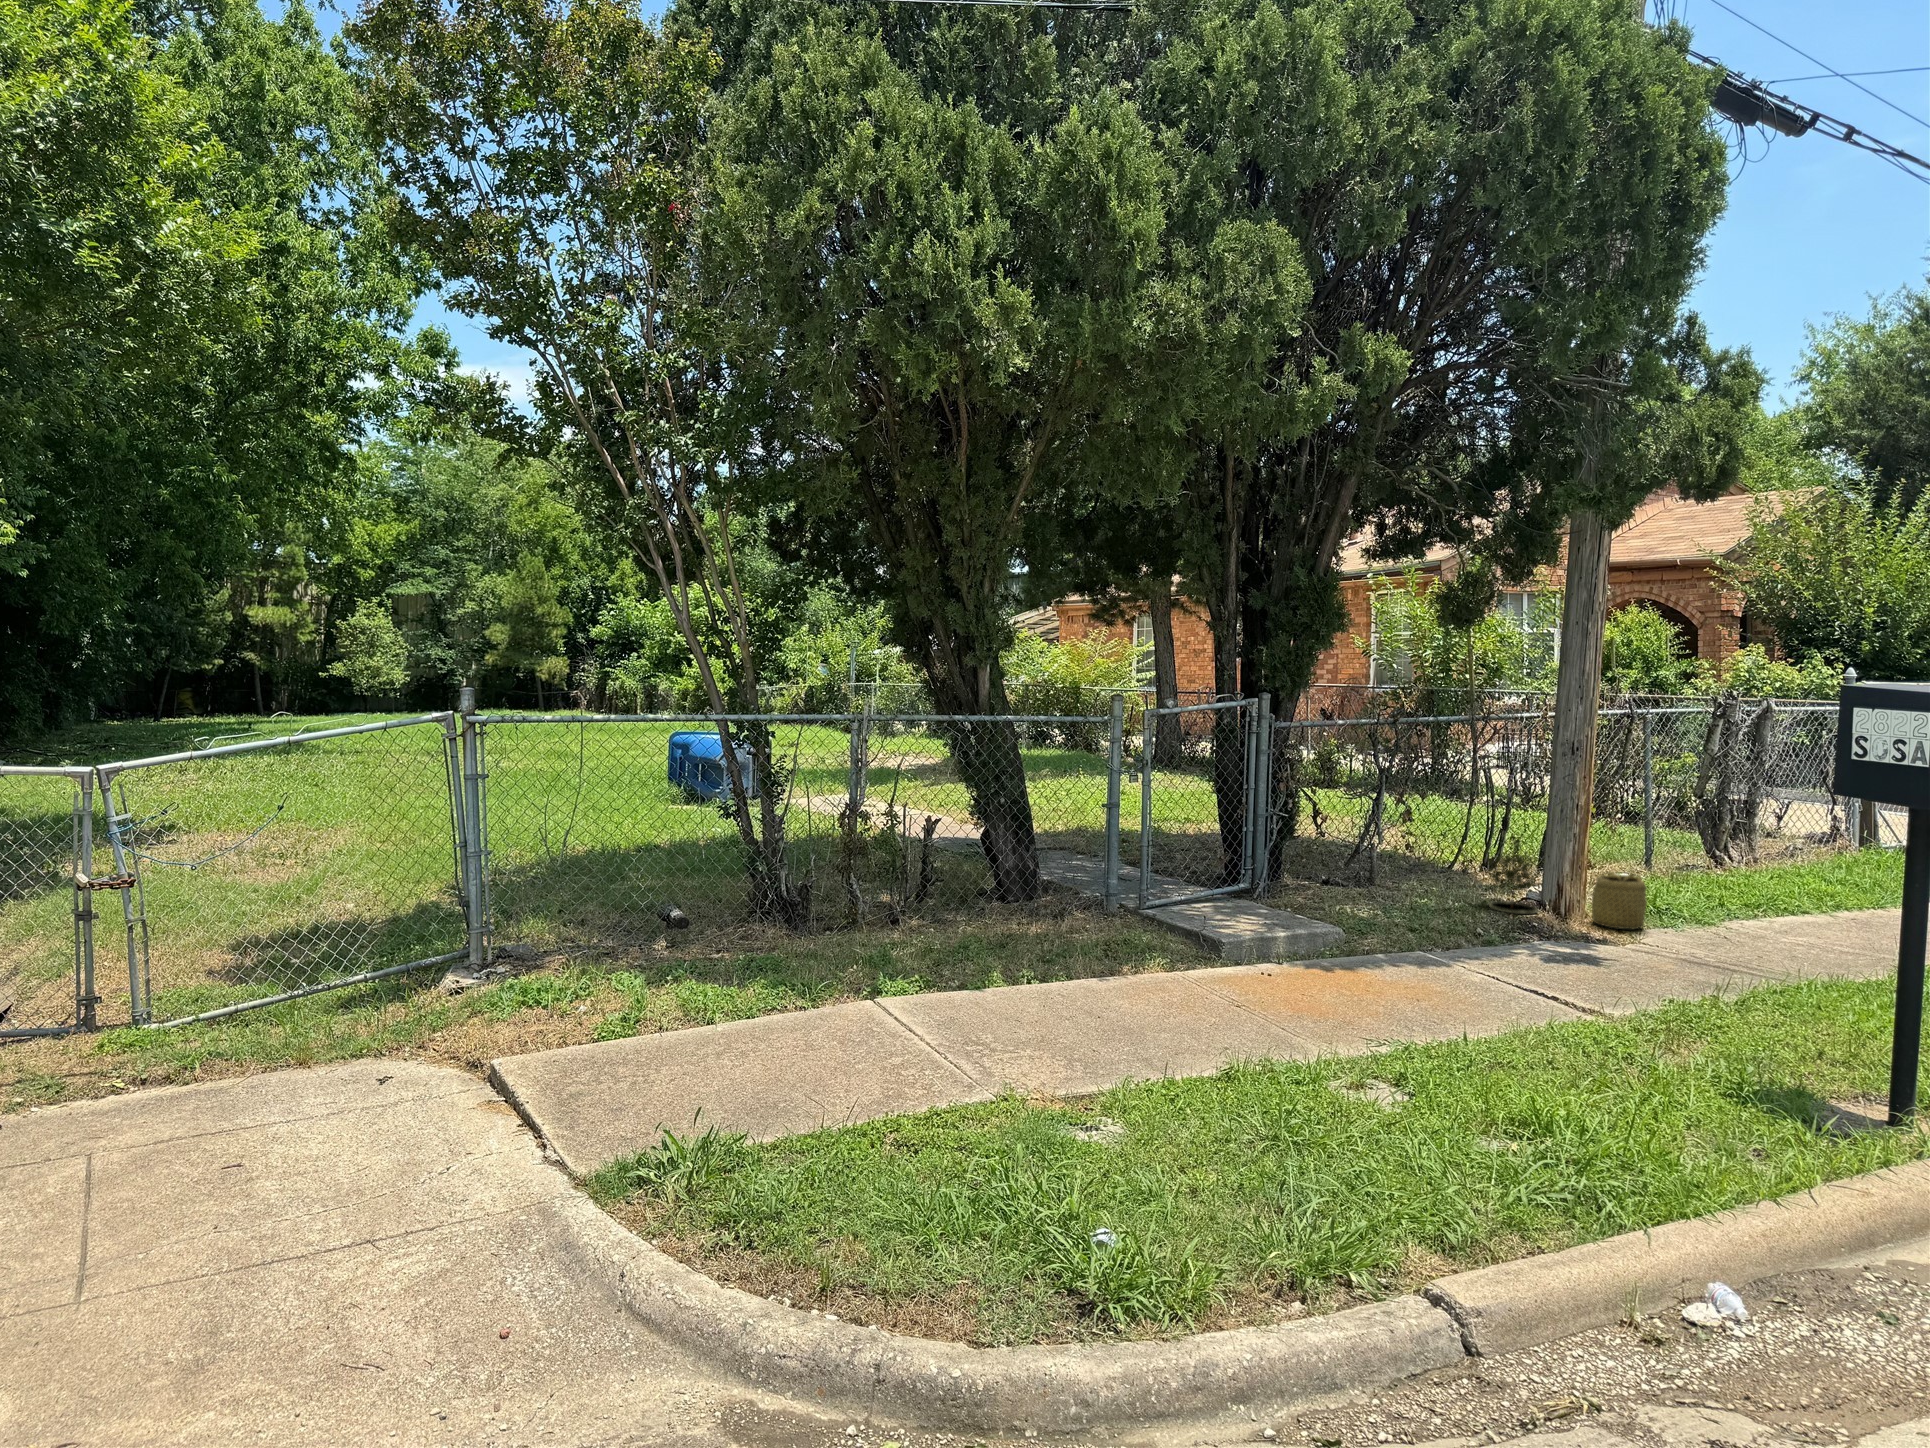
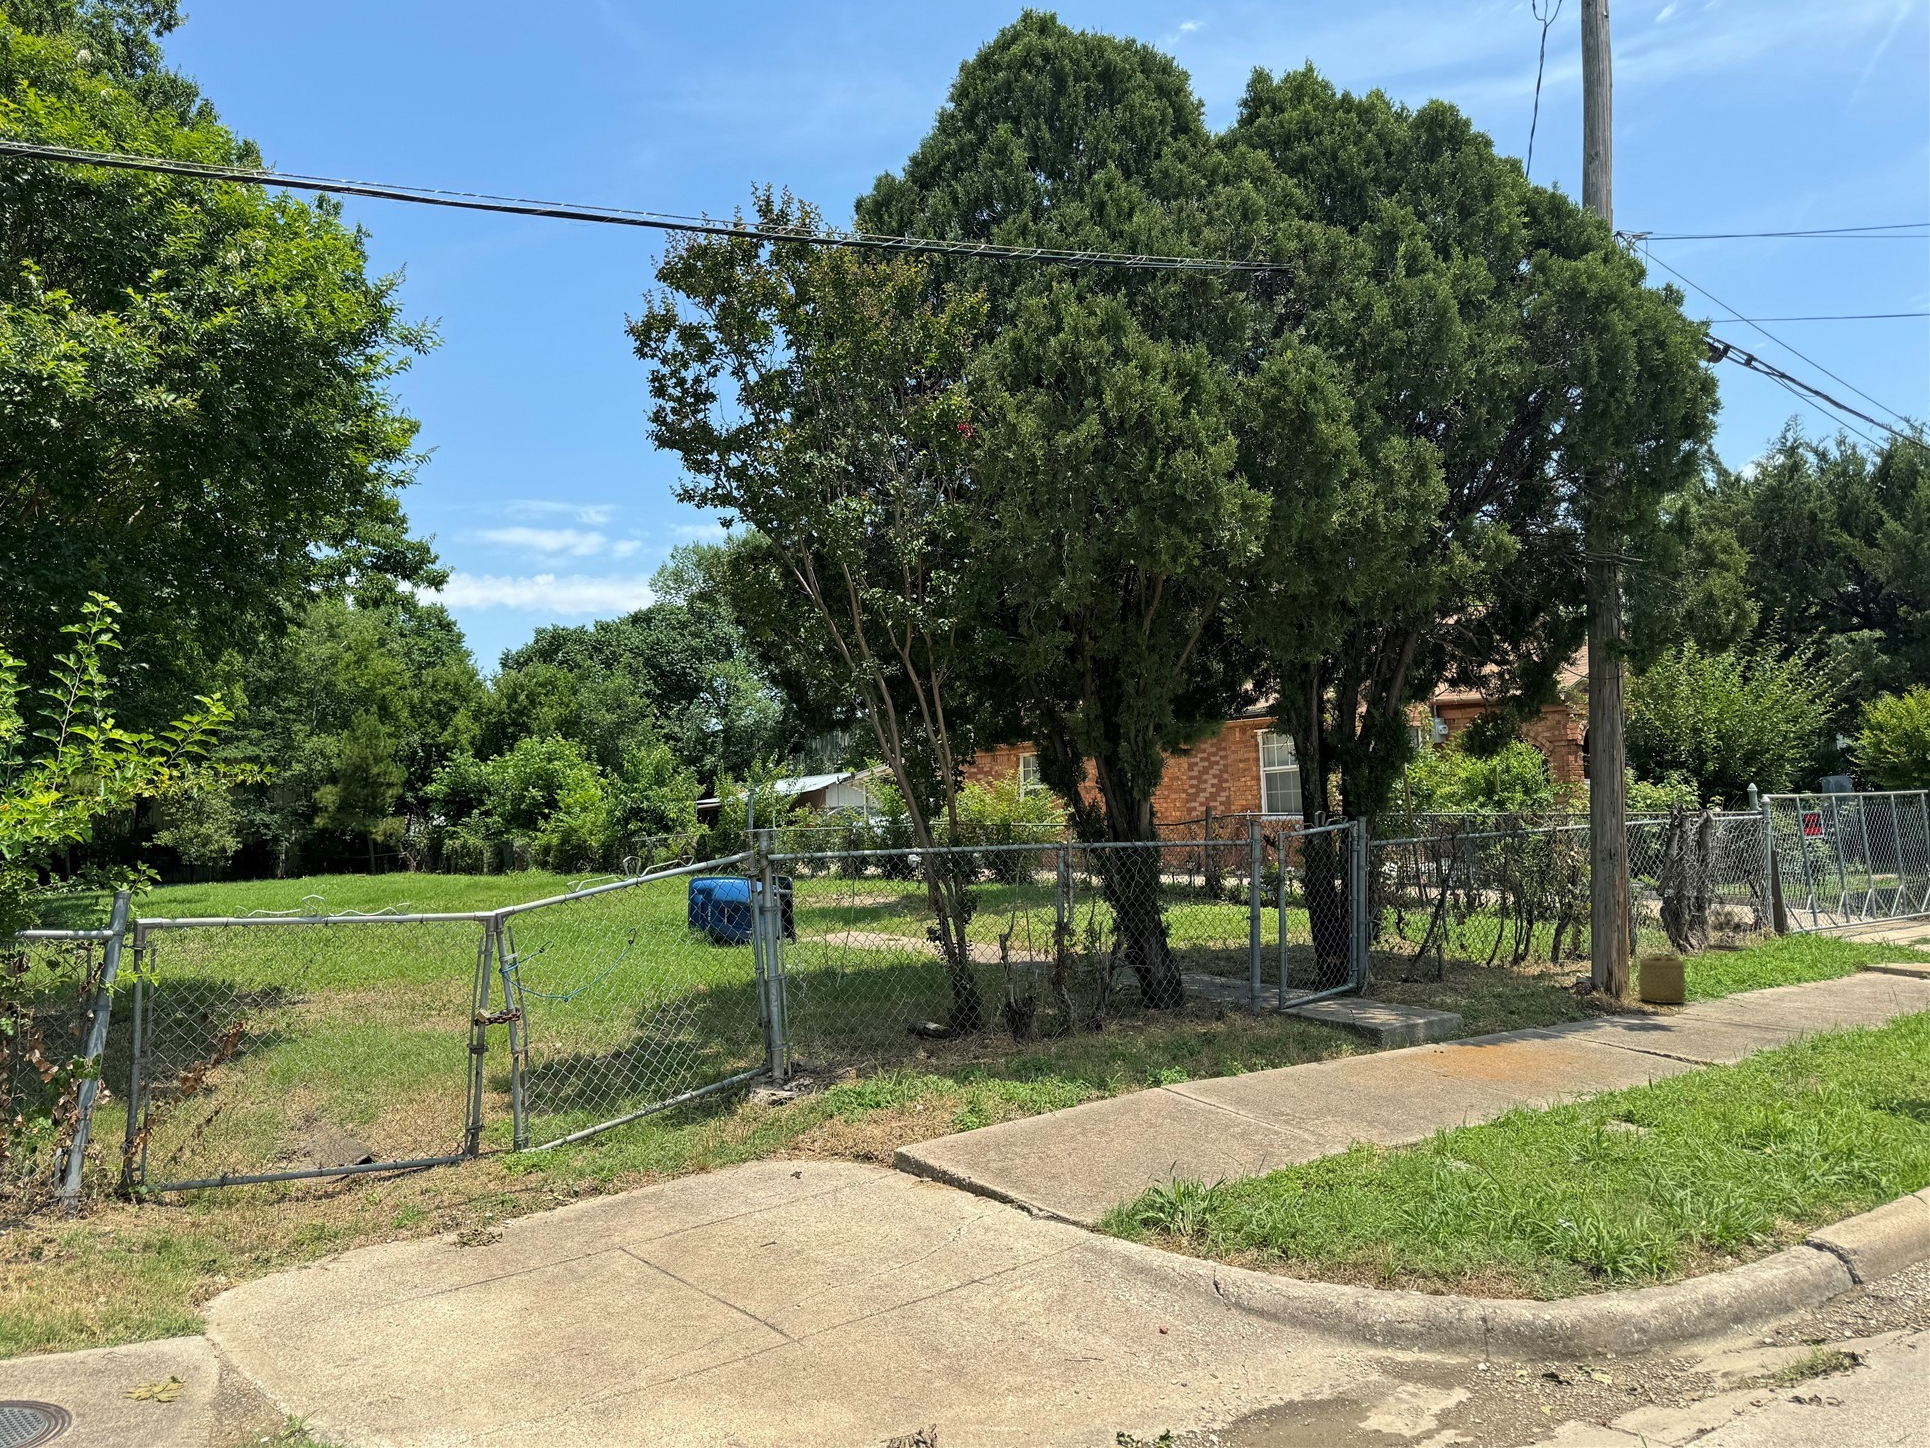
potted tree: present [1487,835,1539,914] -> present [1708,896,1743,951]

